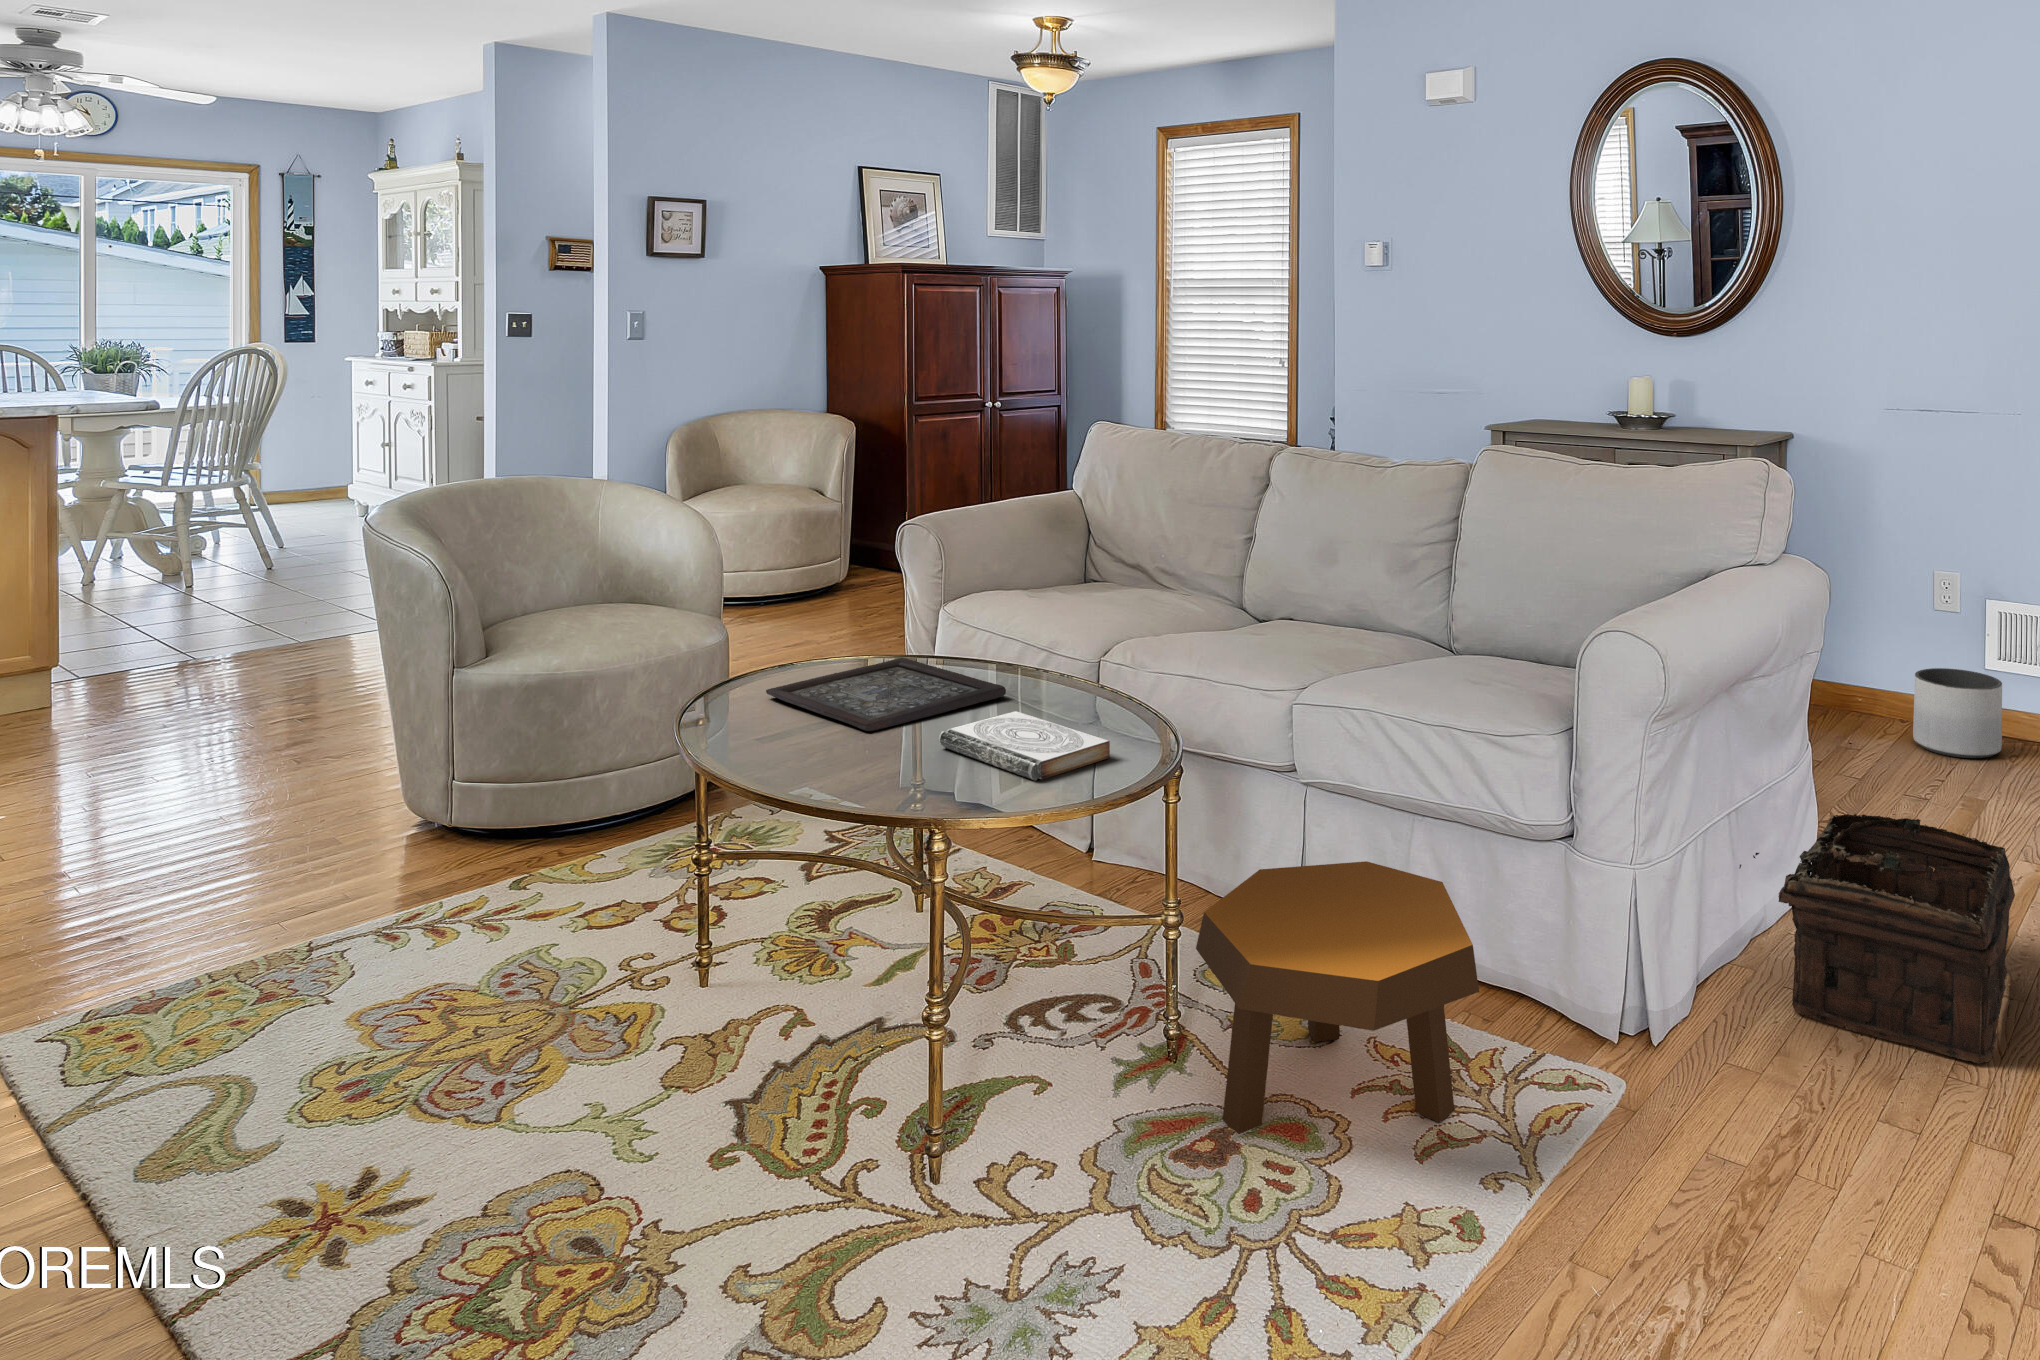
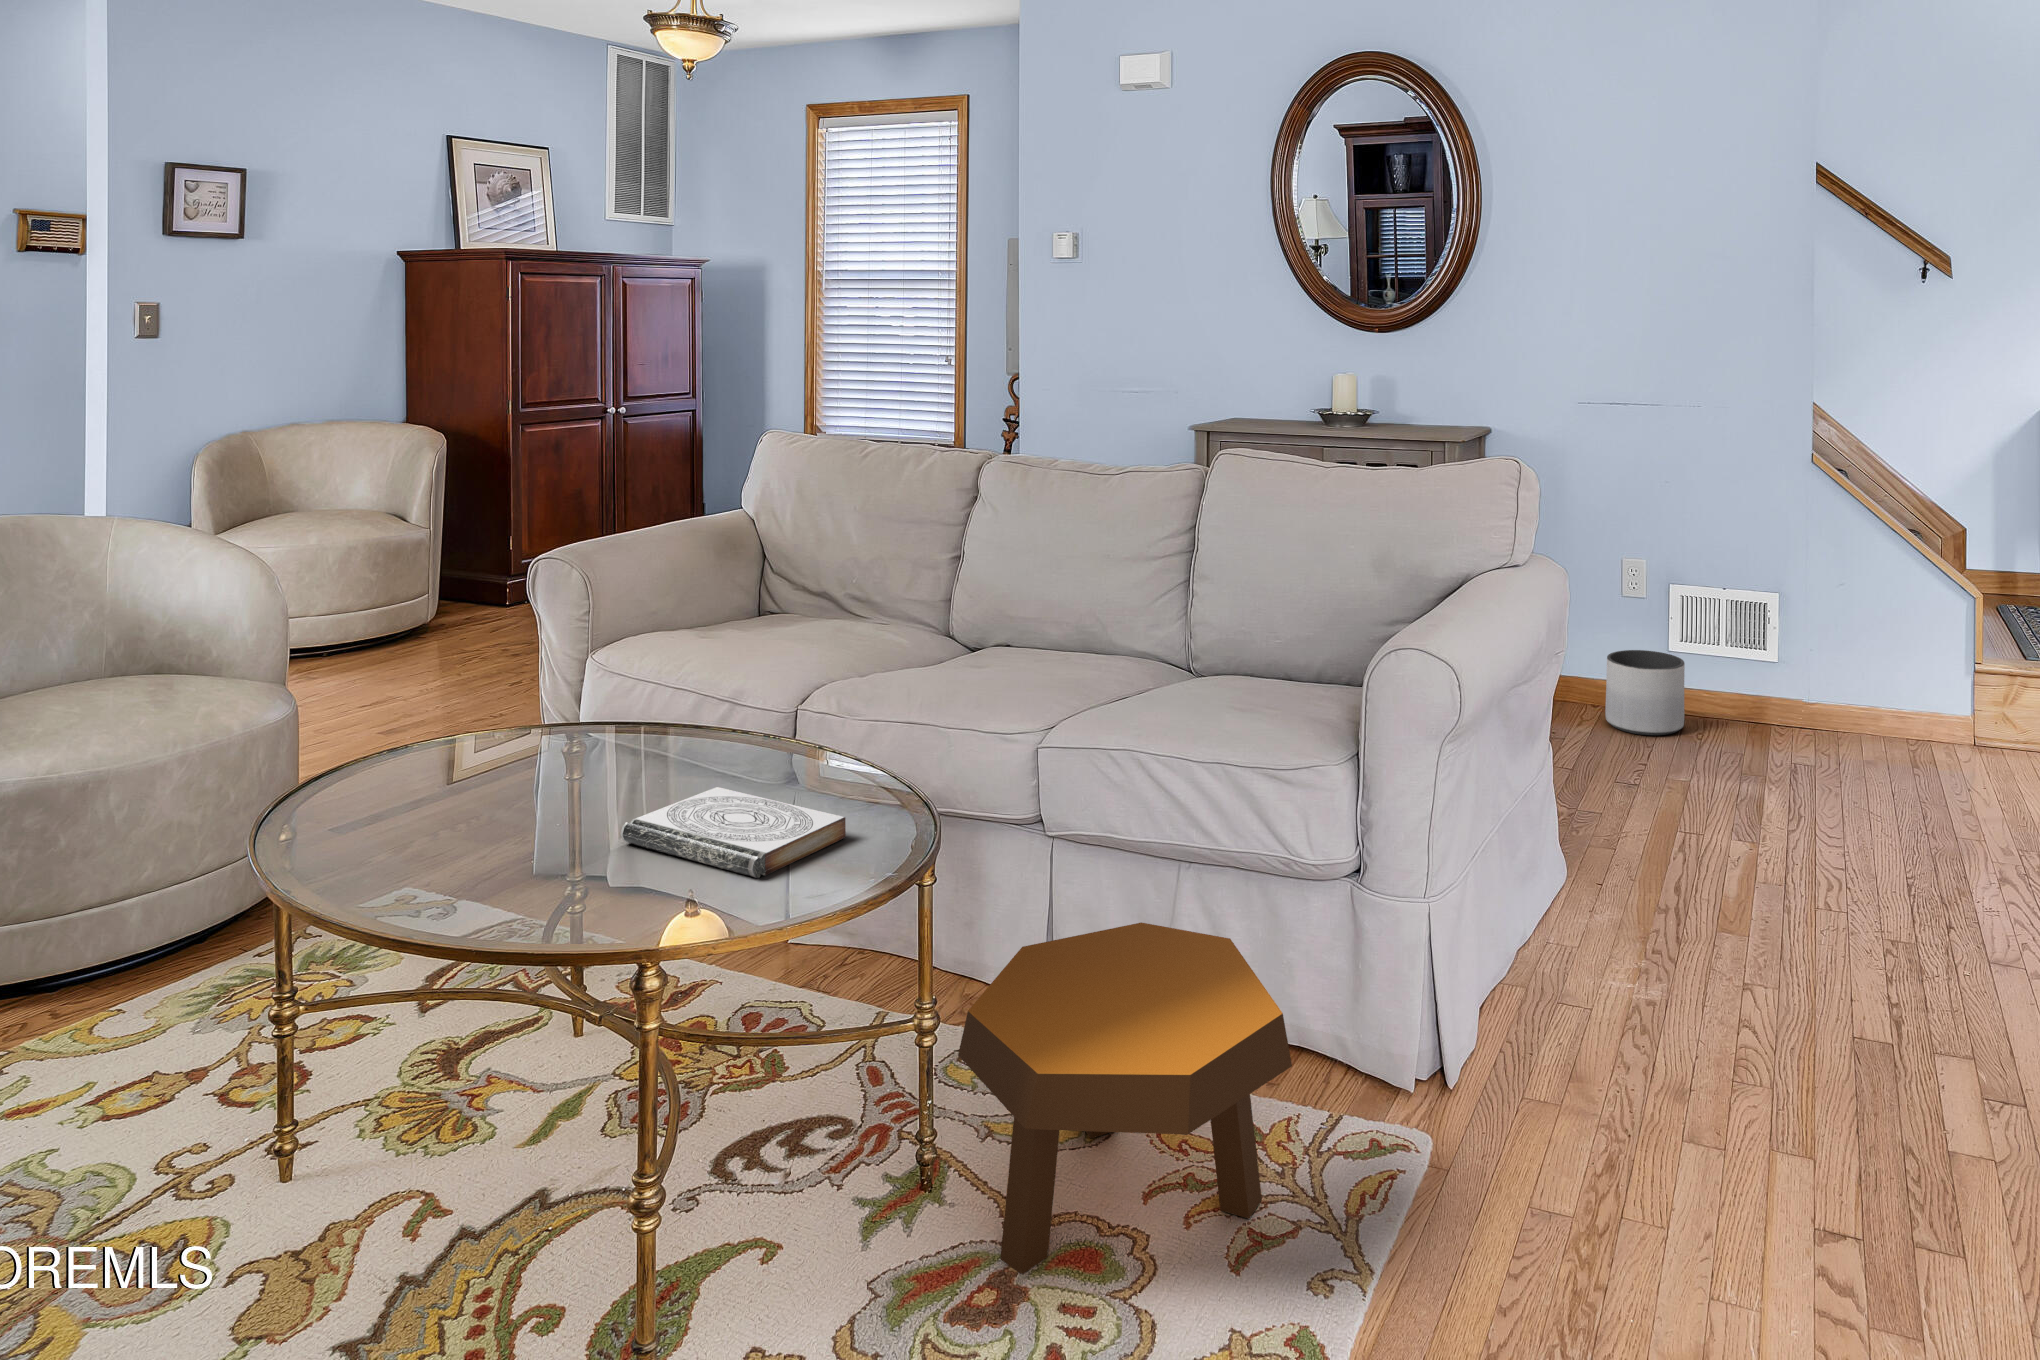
tray: present [766,658,1006,732] -> none [369,725,696,829]
basket: present [1739,814,2015,1063] -> none [1517,812,1772,1060]

